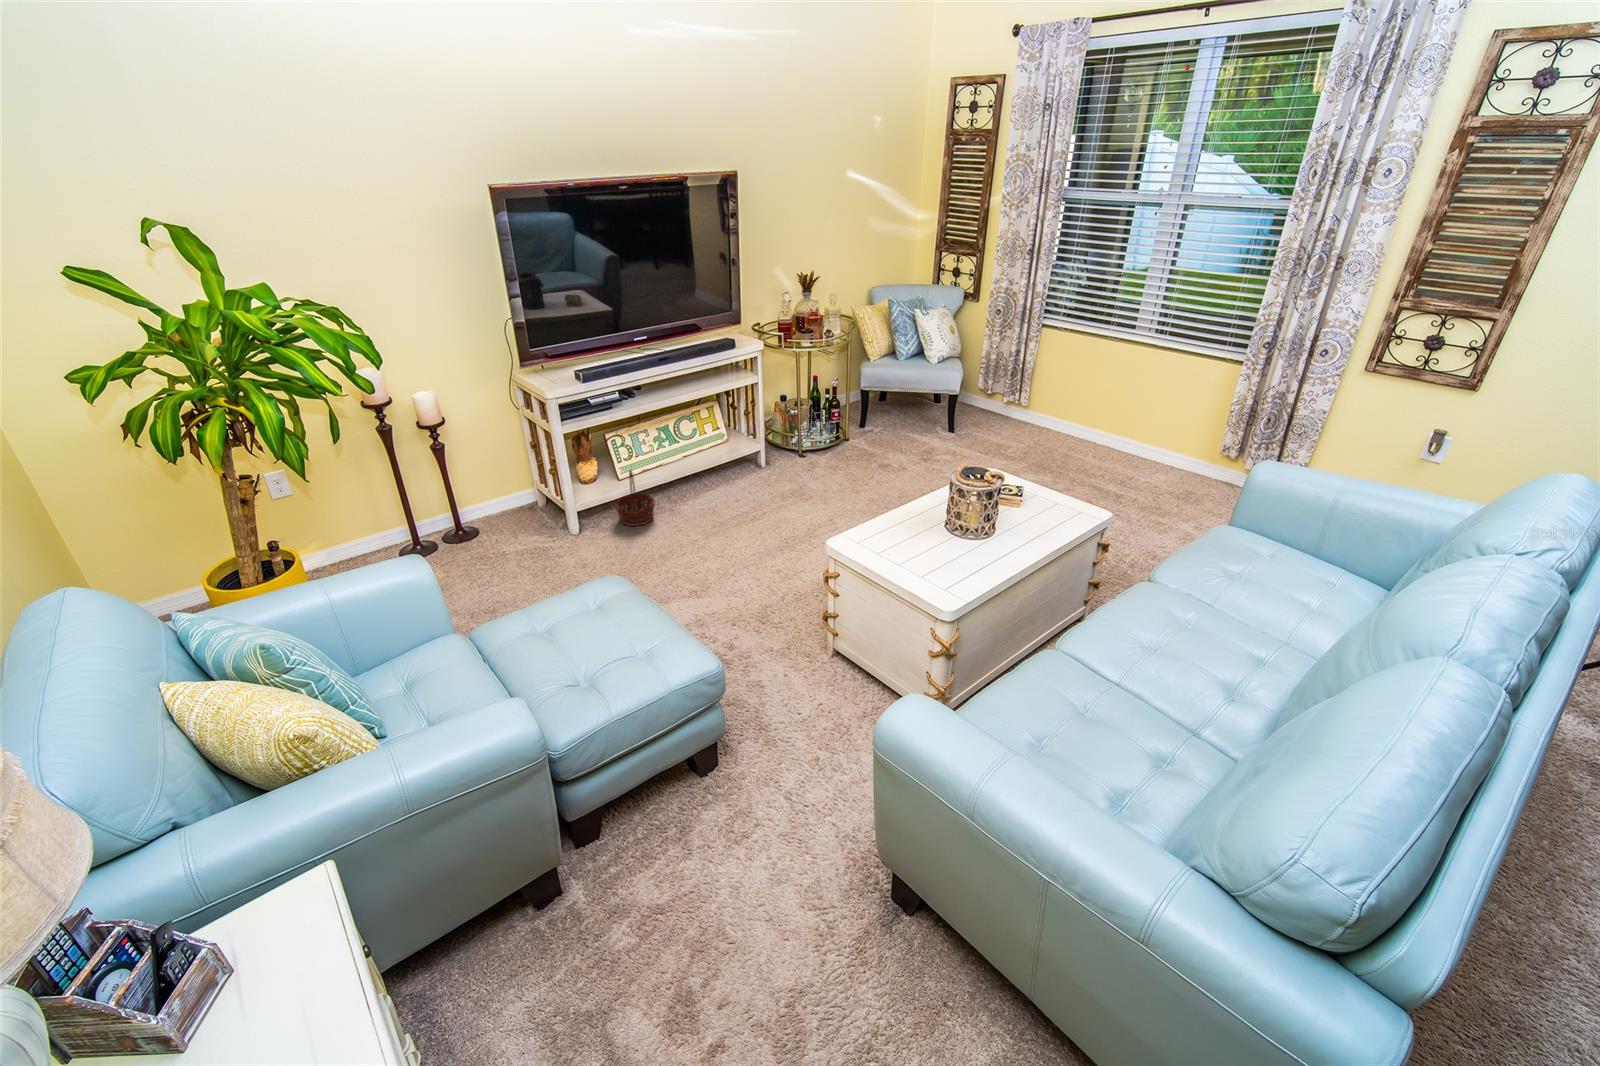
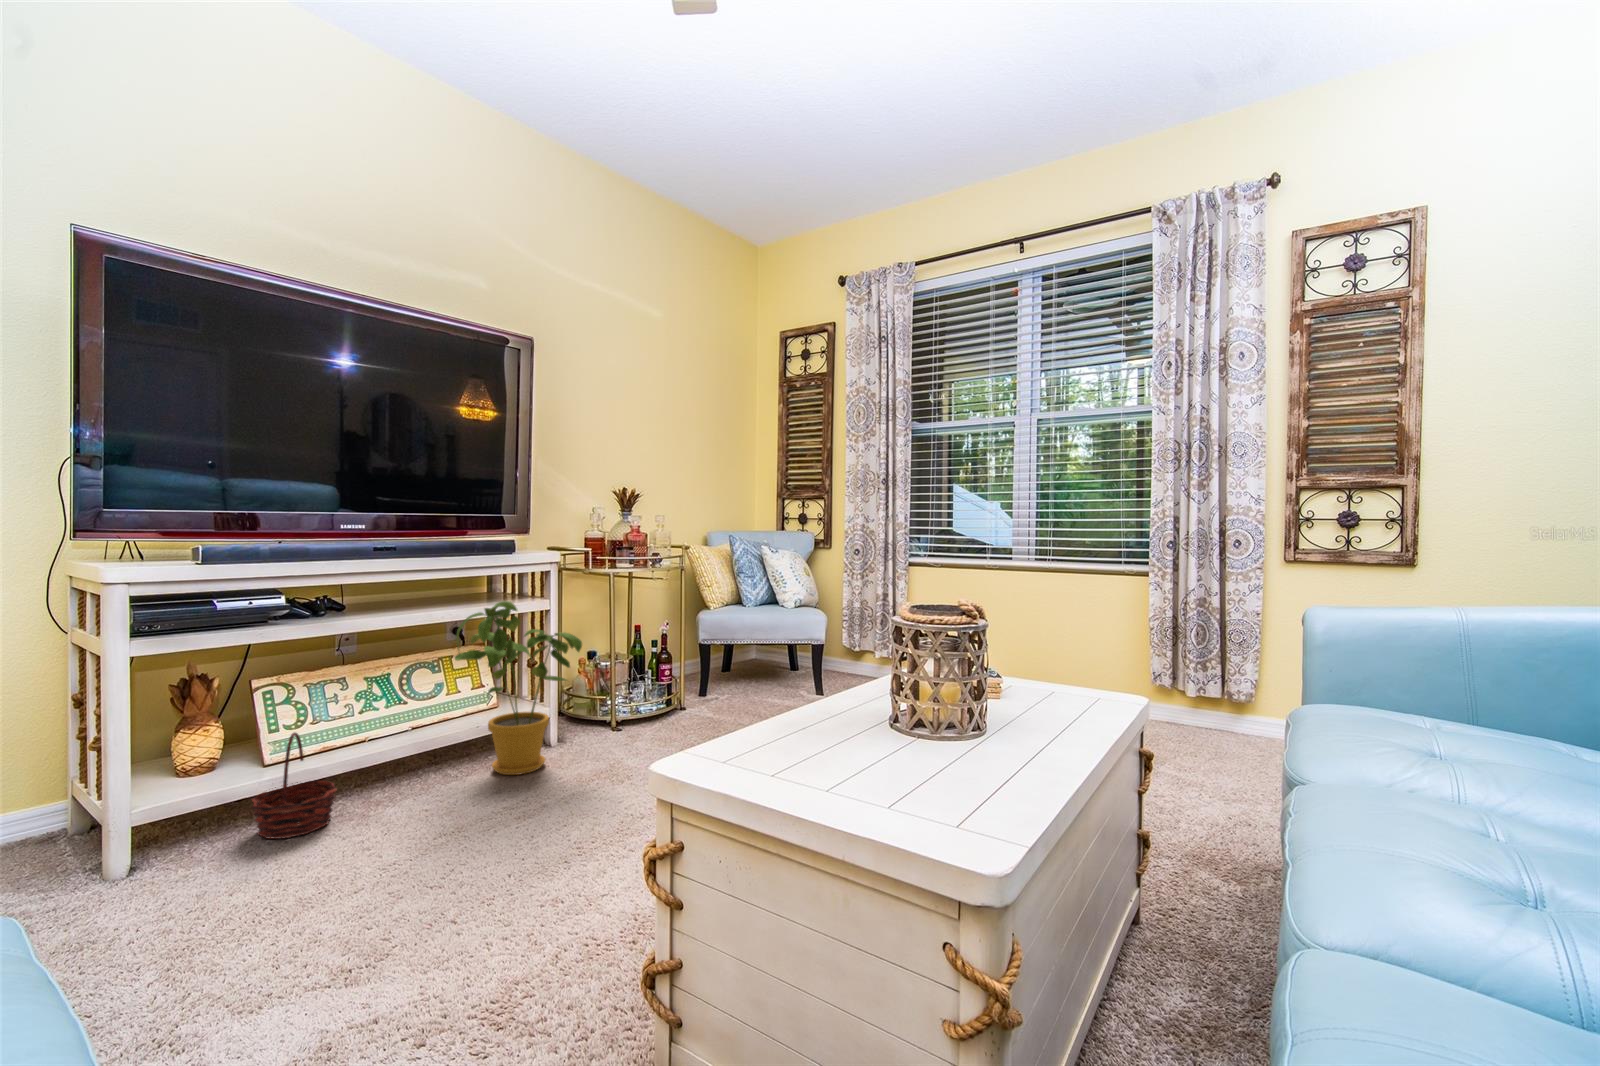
house plant: none [703,387,786,492] -> present [455,601,582,775]

